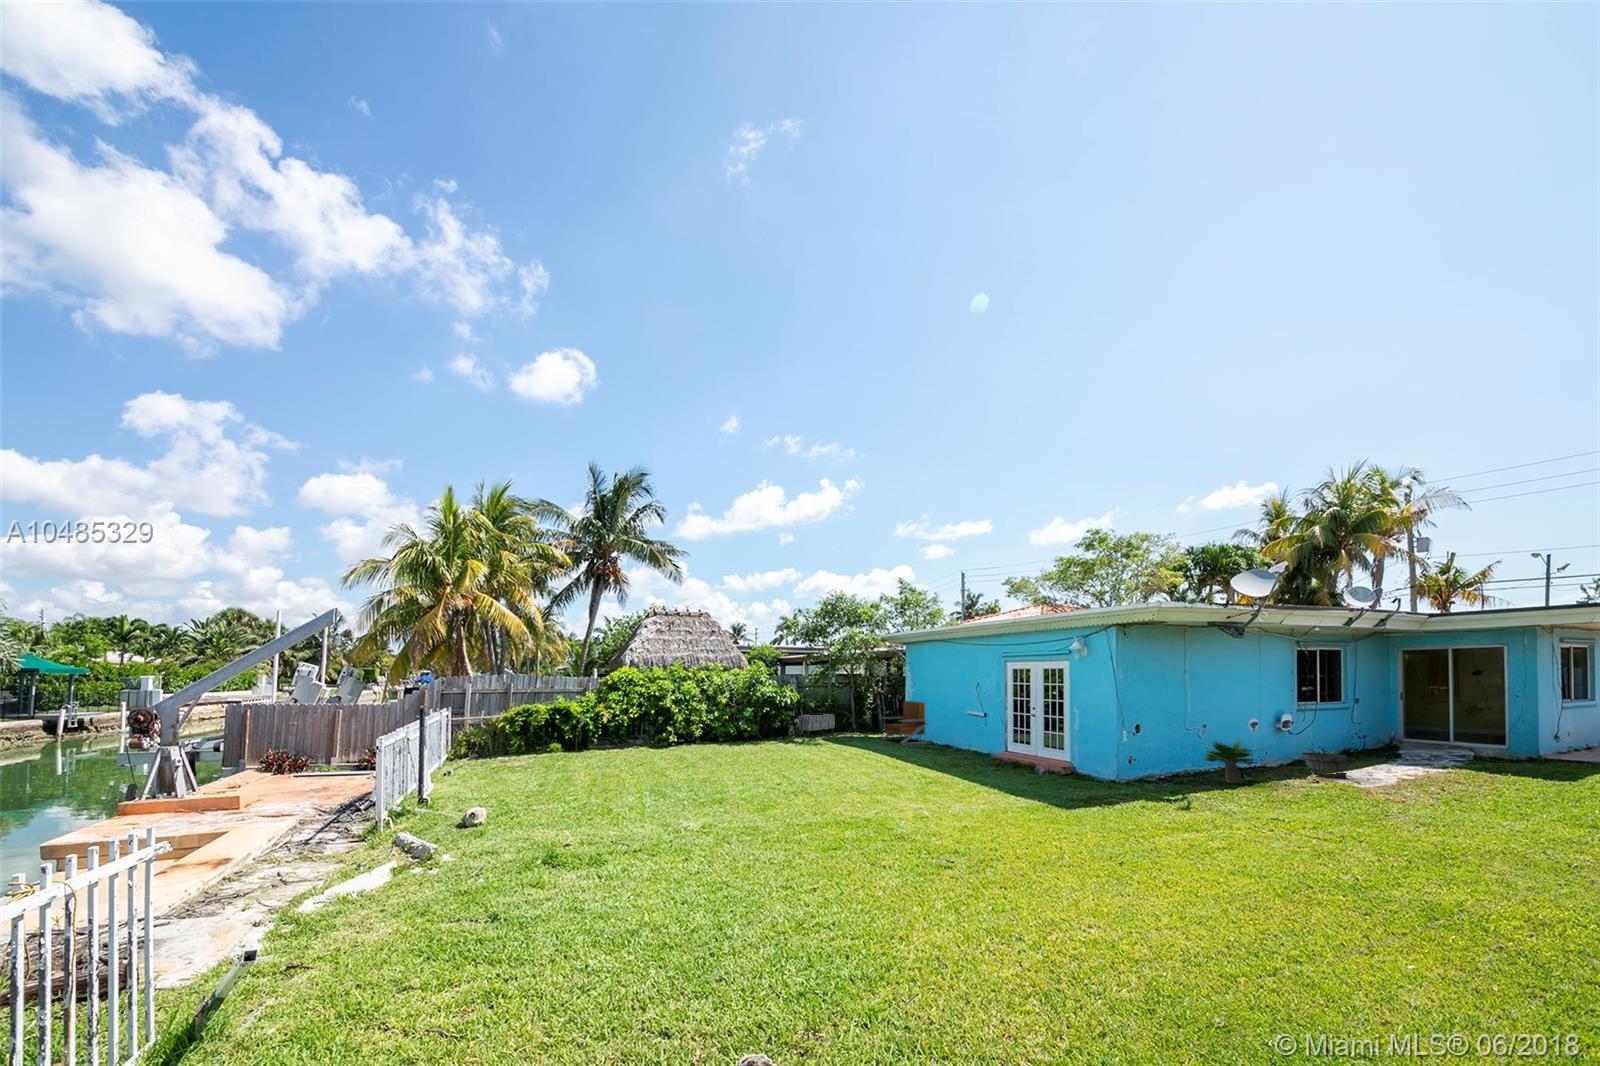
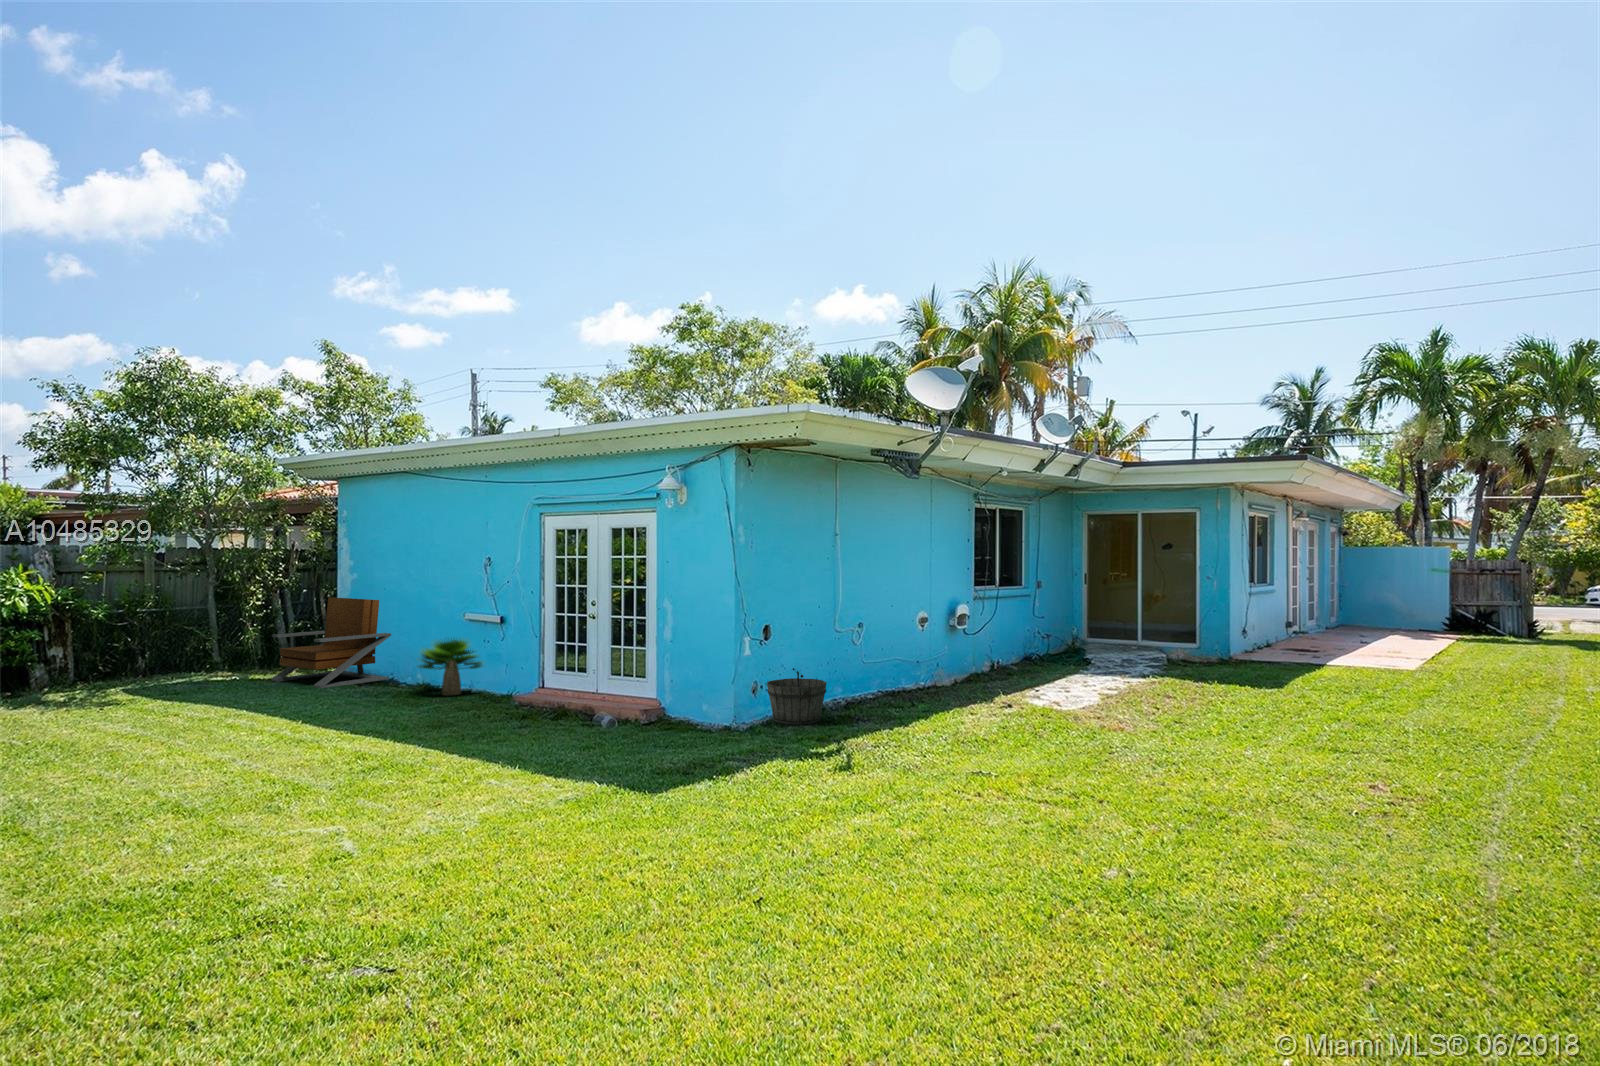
bench: present [796,714,835,737] -> none [27,634,151,692]
potted plant: present [1203,741,1256,783] -> present [418,639,483,696]
wooden bucket: present [1302,747,1347,779] -> present [767,668,827,725]

